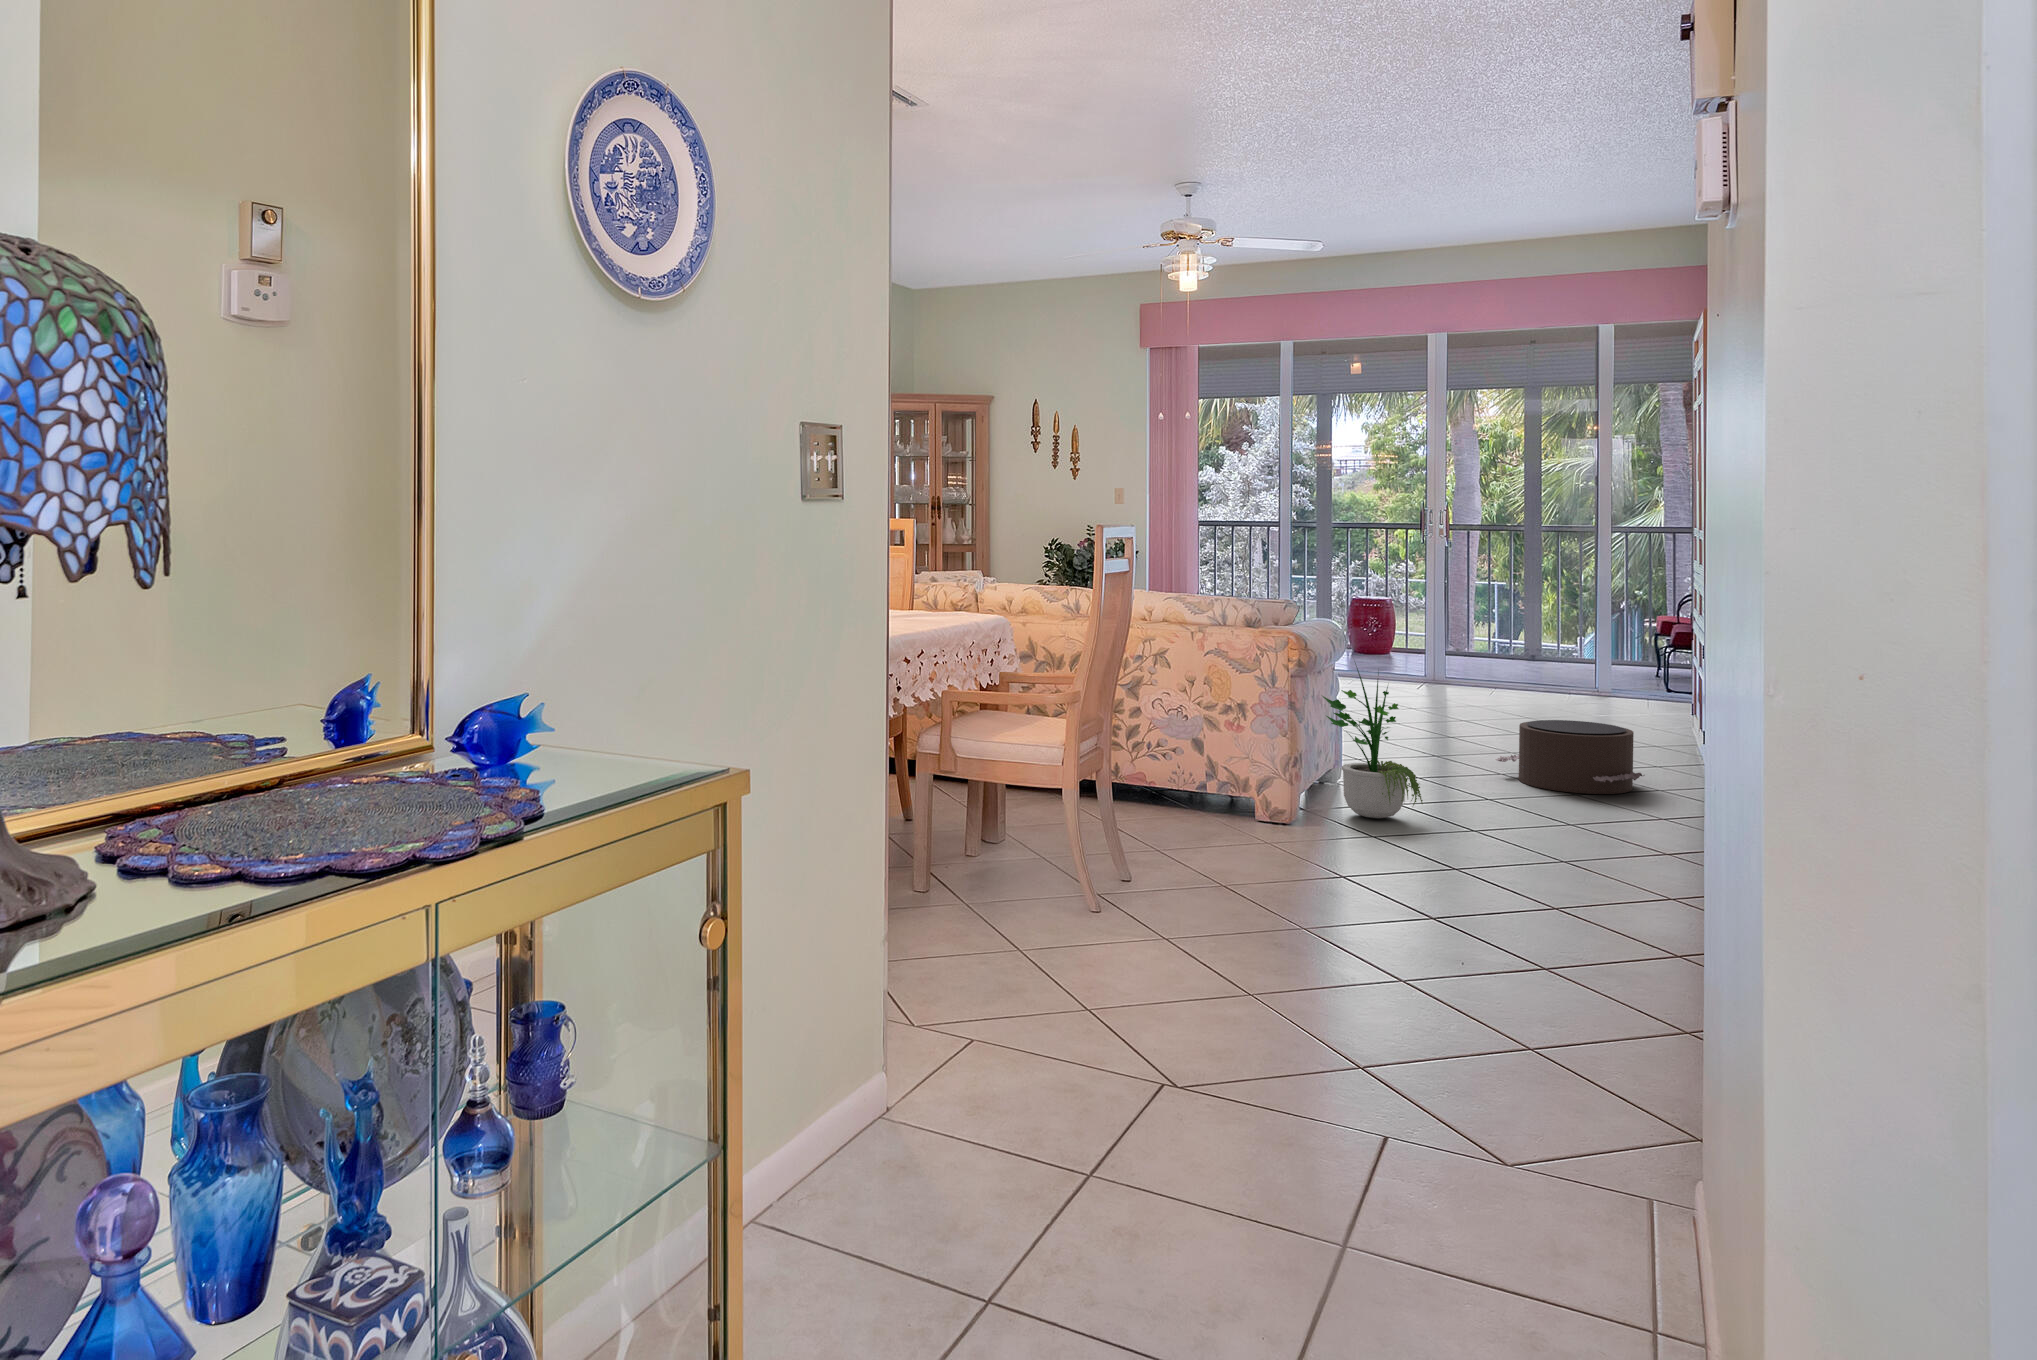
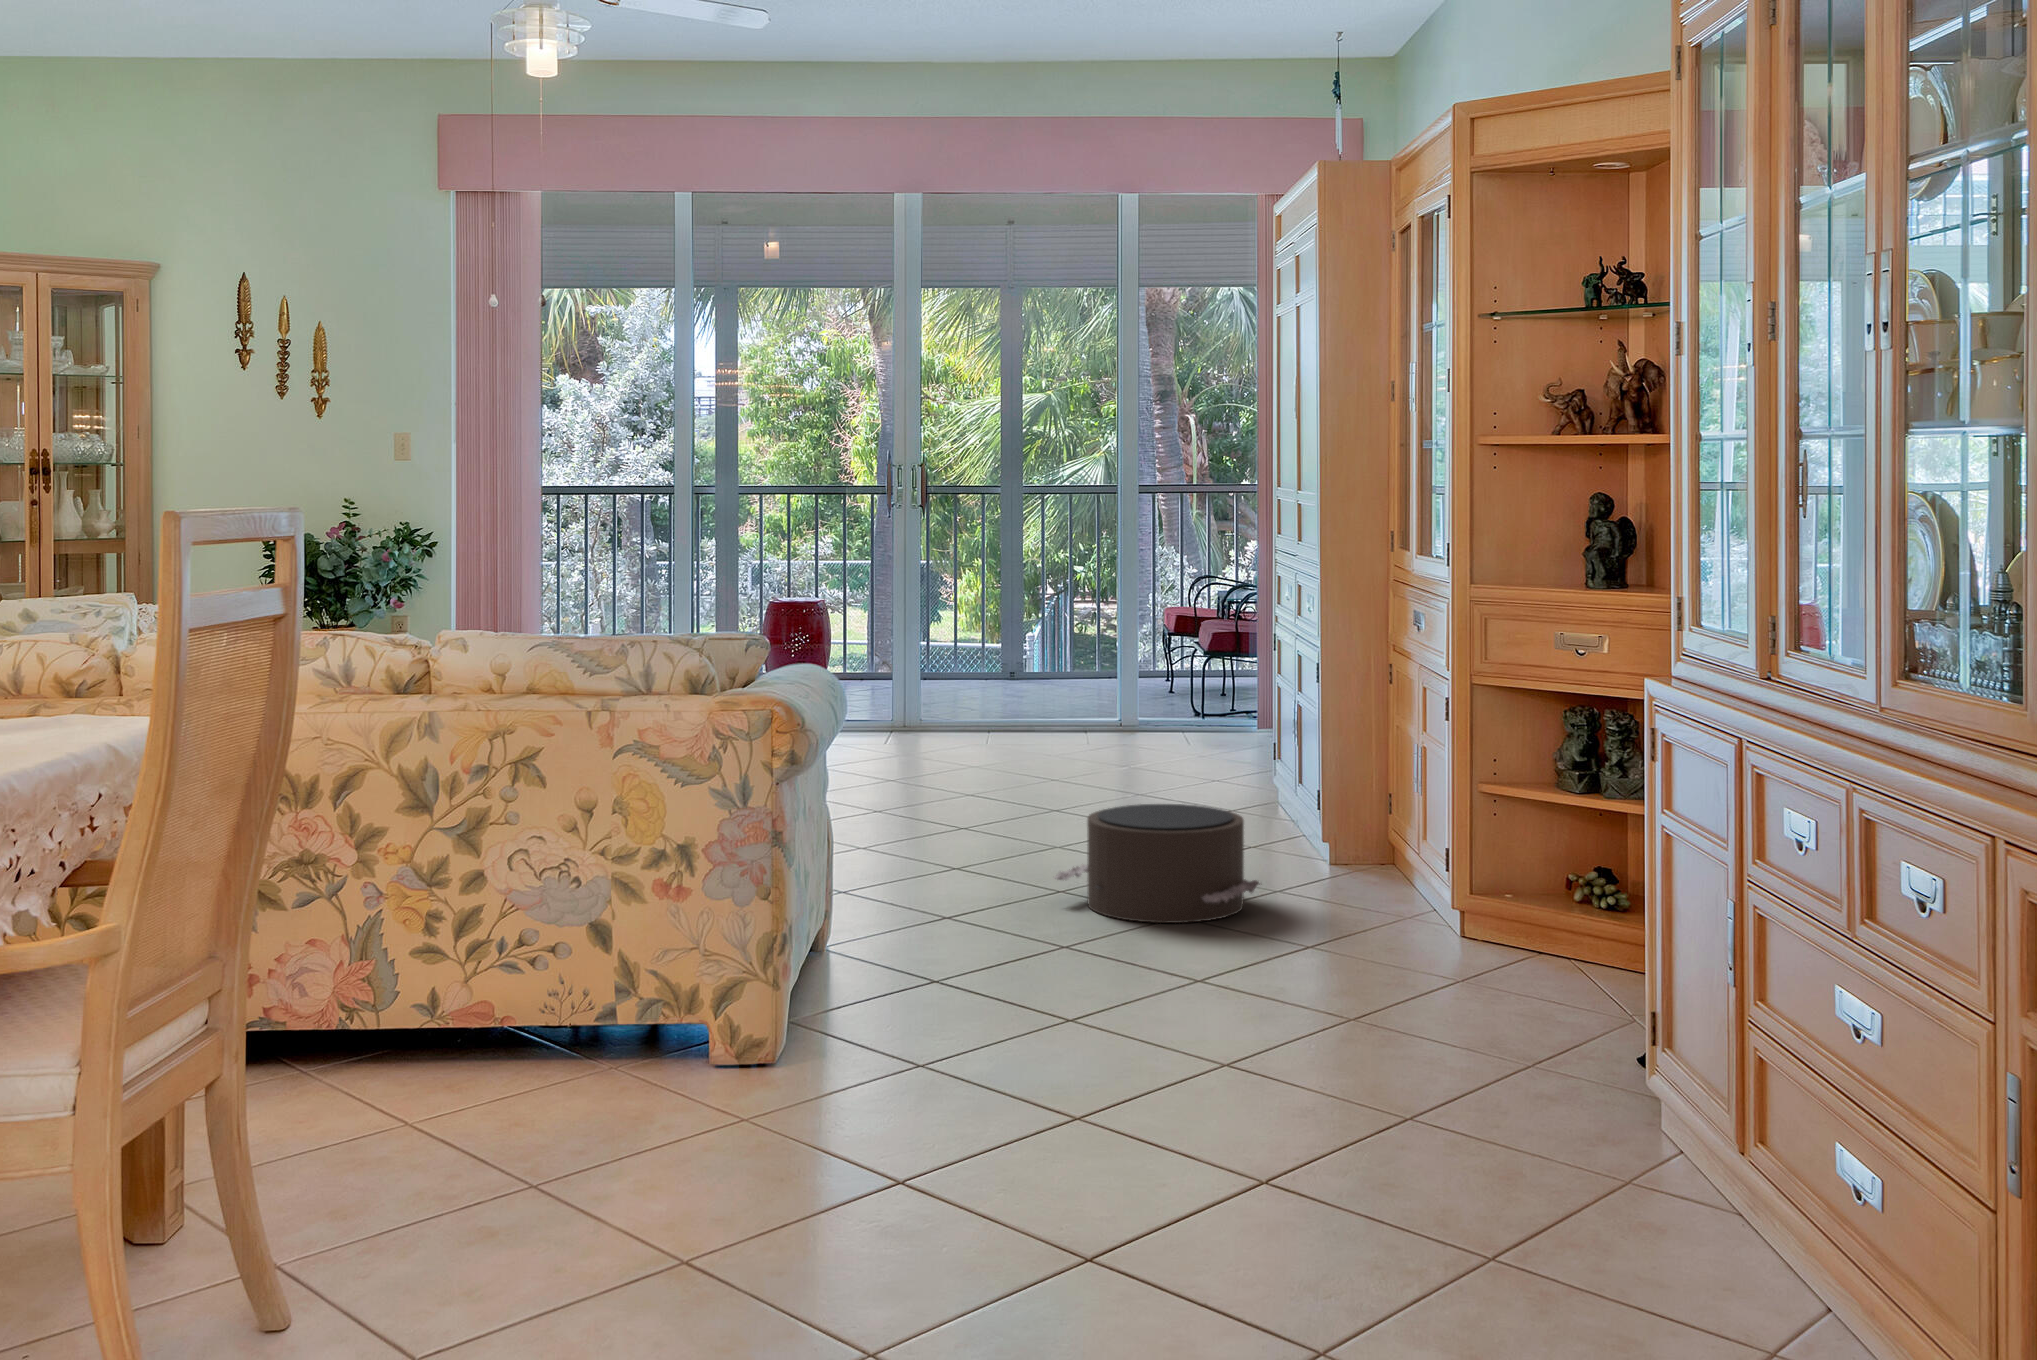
potted plant: present [1322,663,1423,818] -> none [819,738,991,1027]

